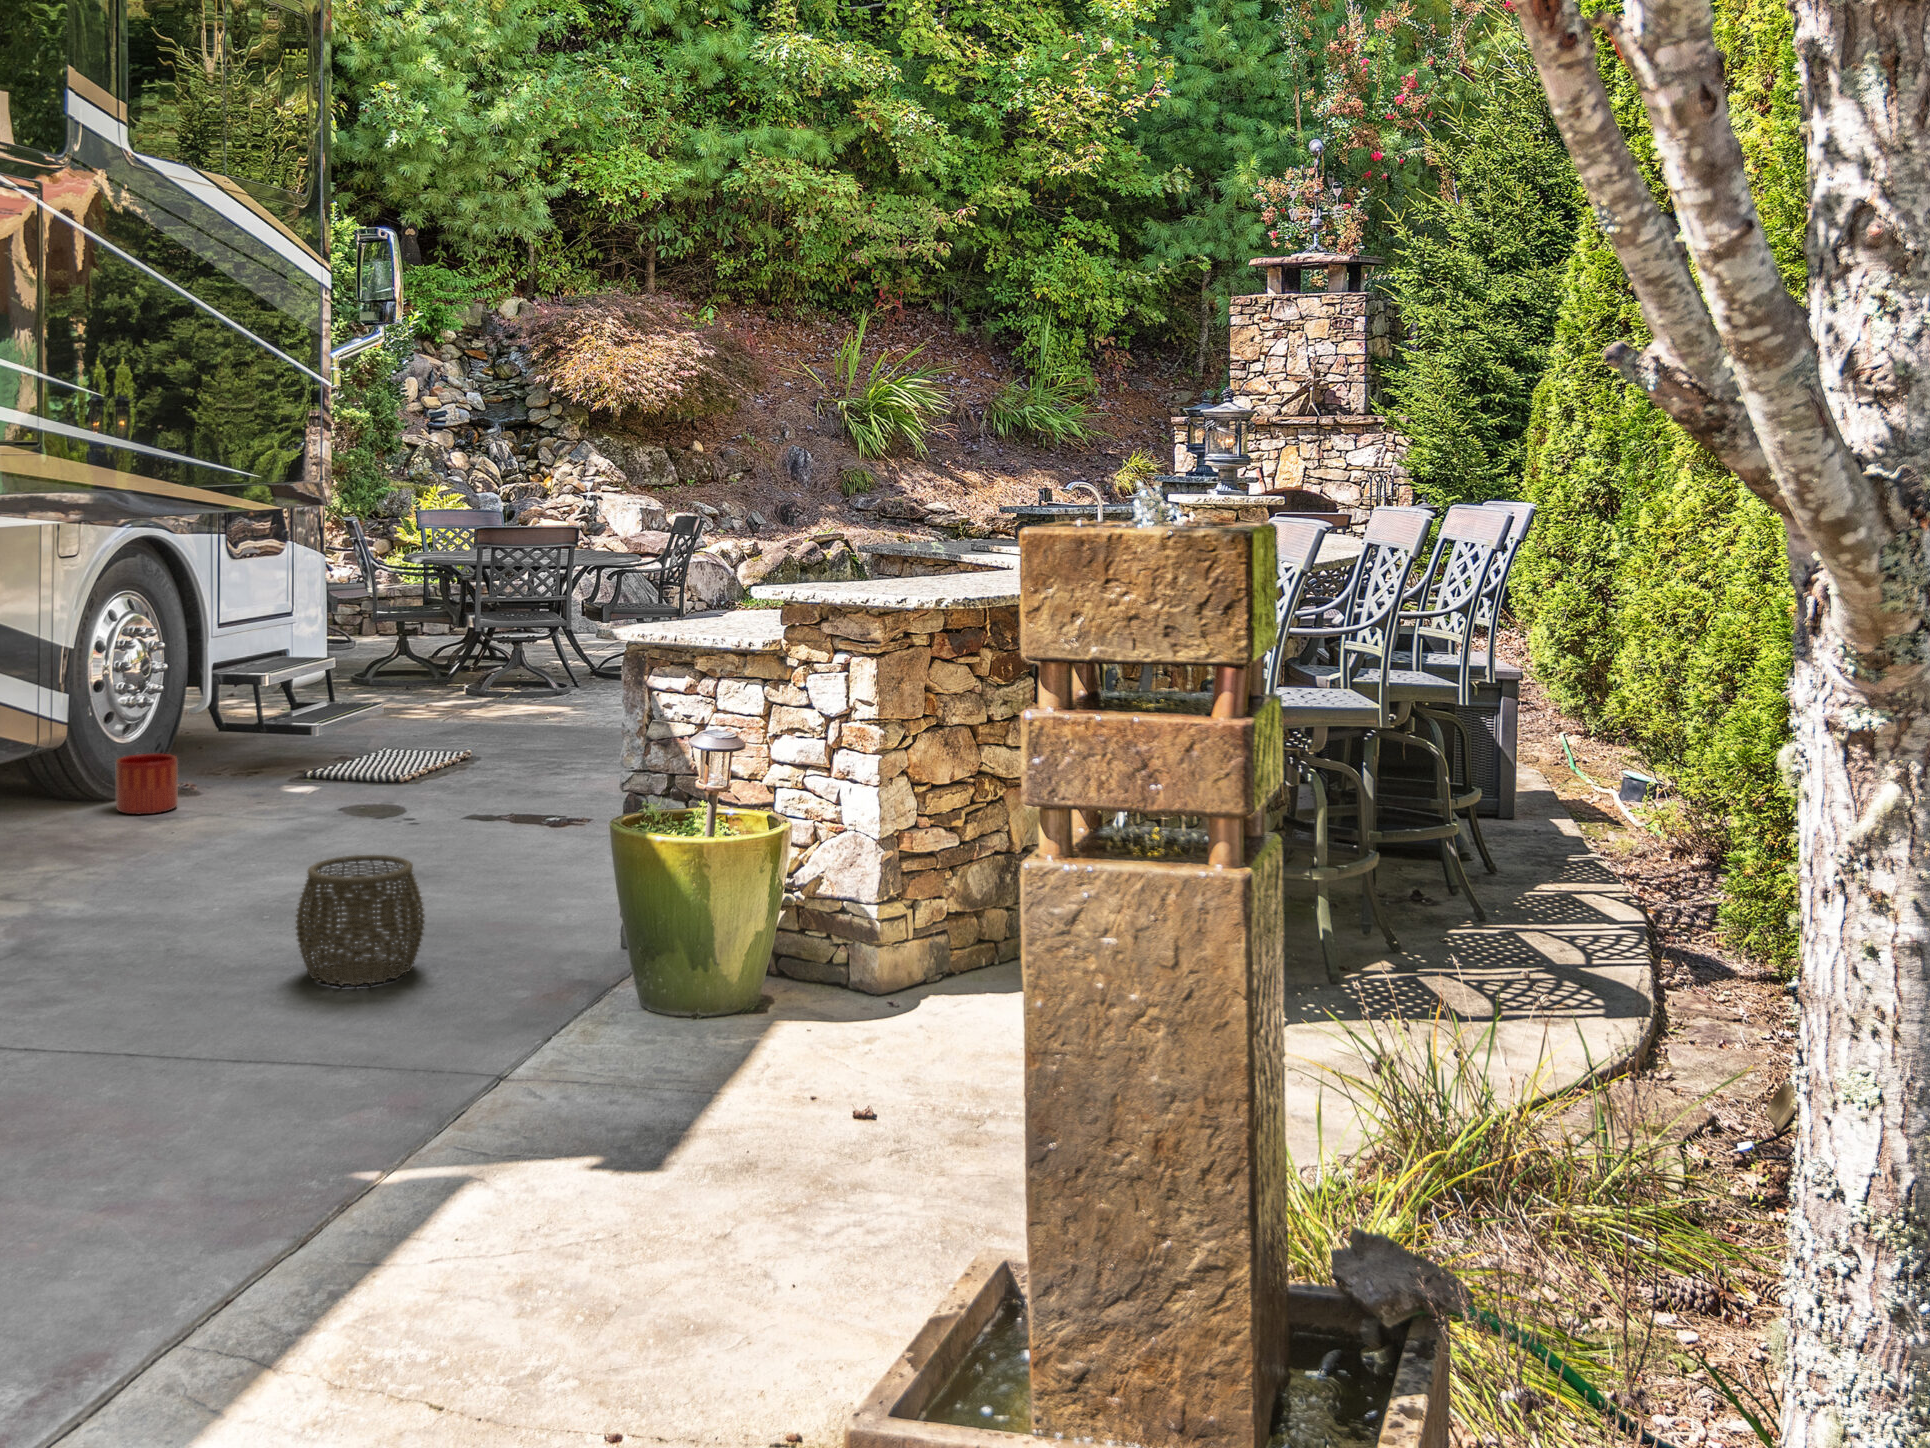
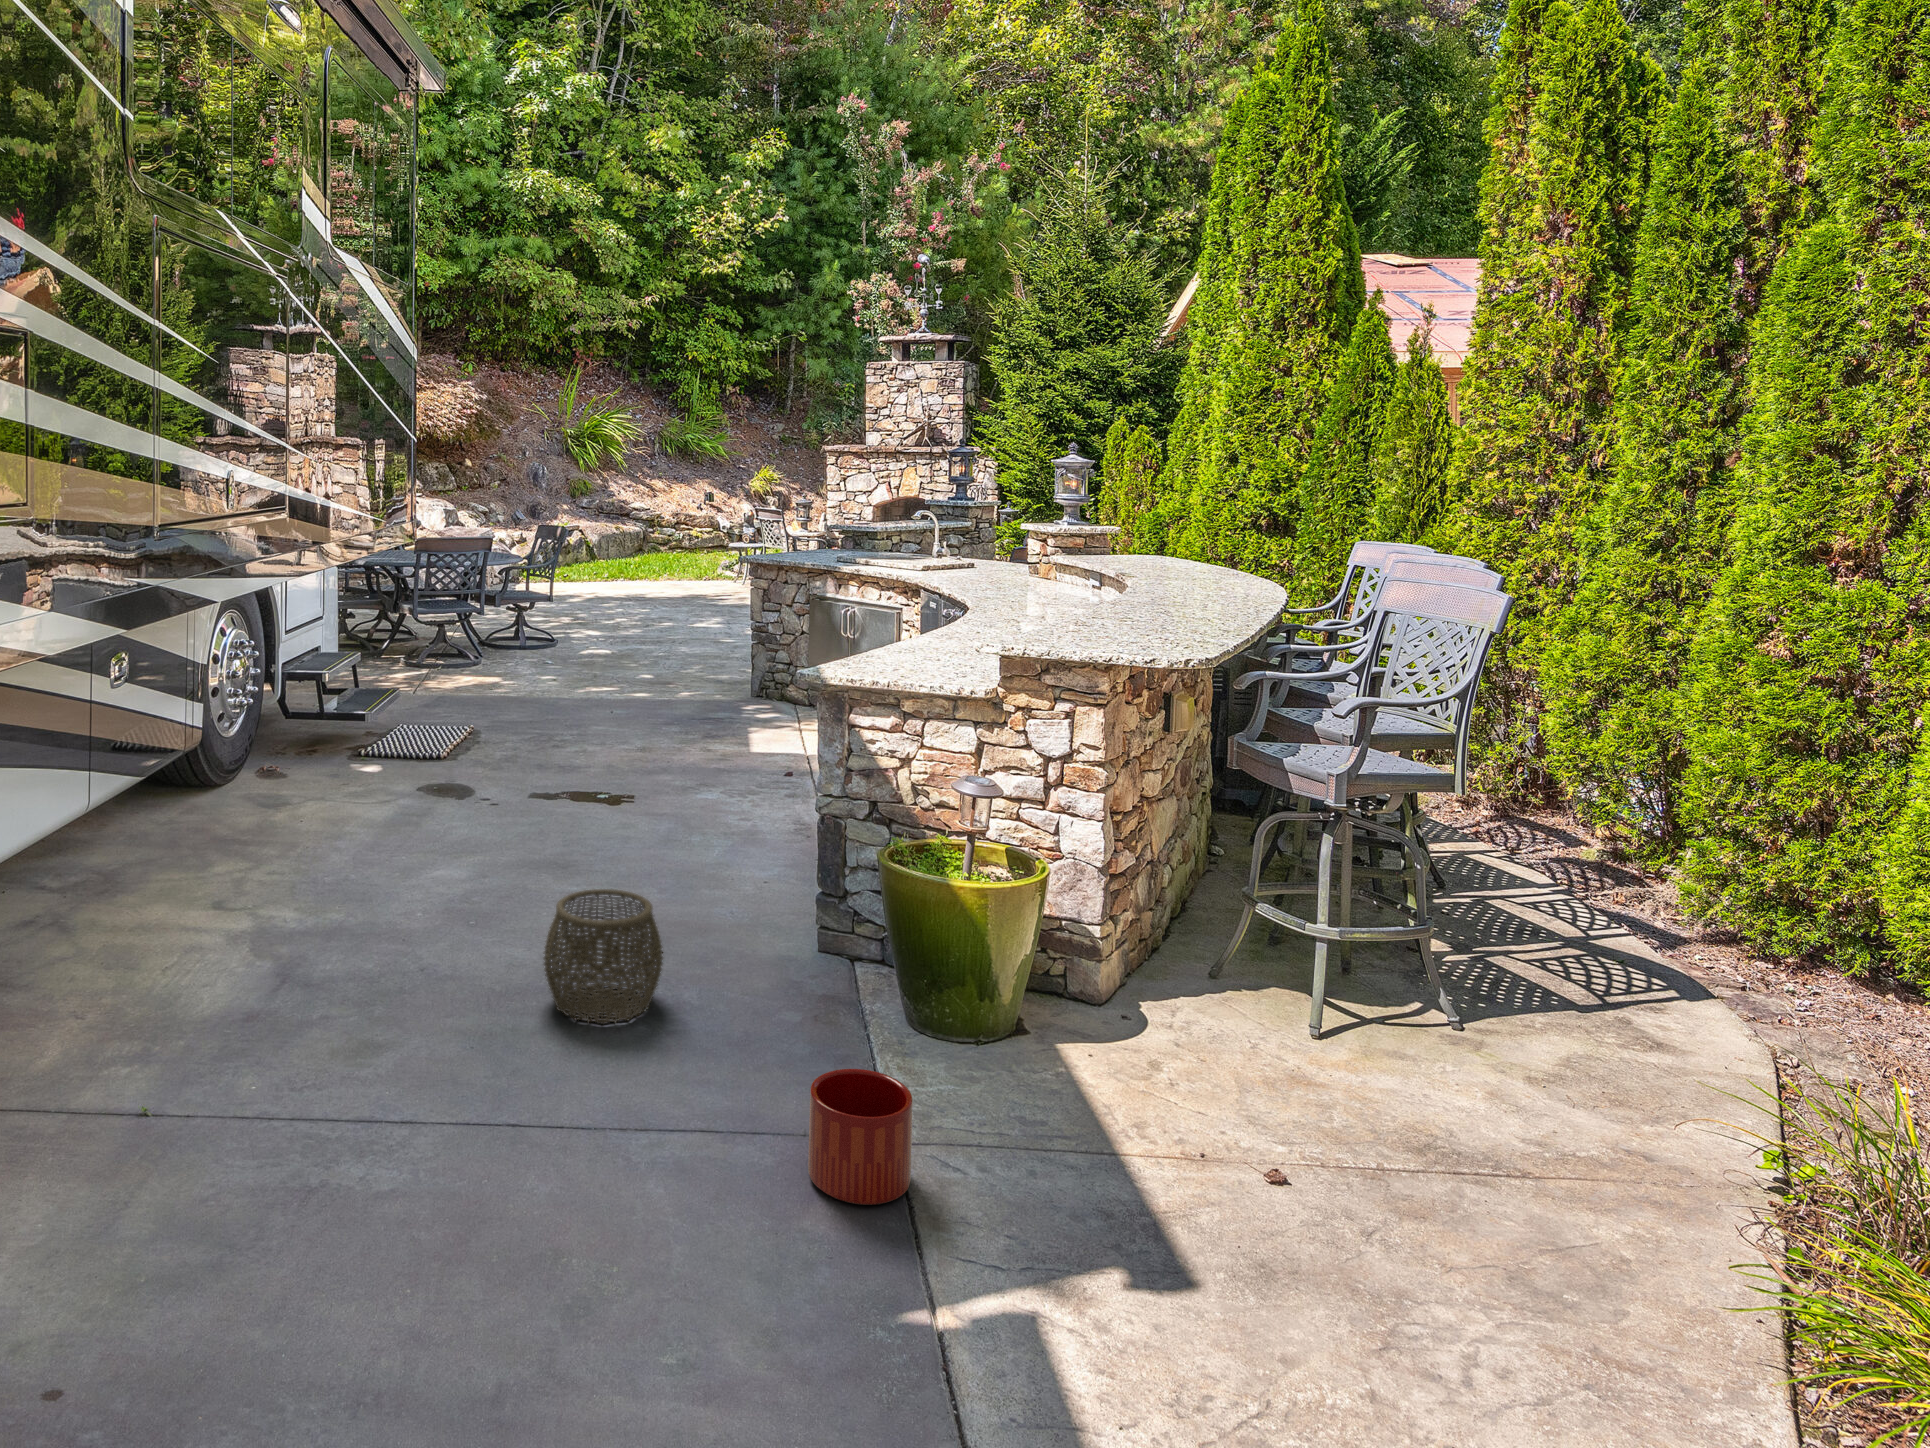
planter: present [116,754,178,814] -> present [808,1069,913,1205]

